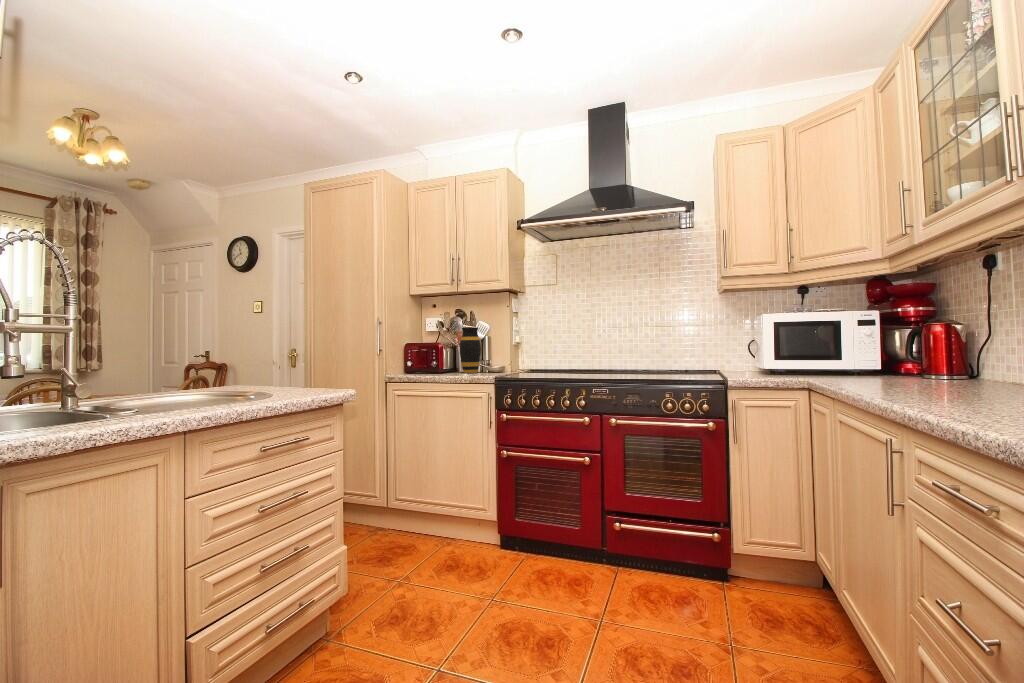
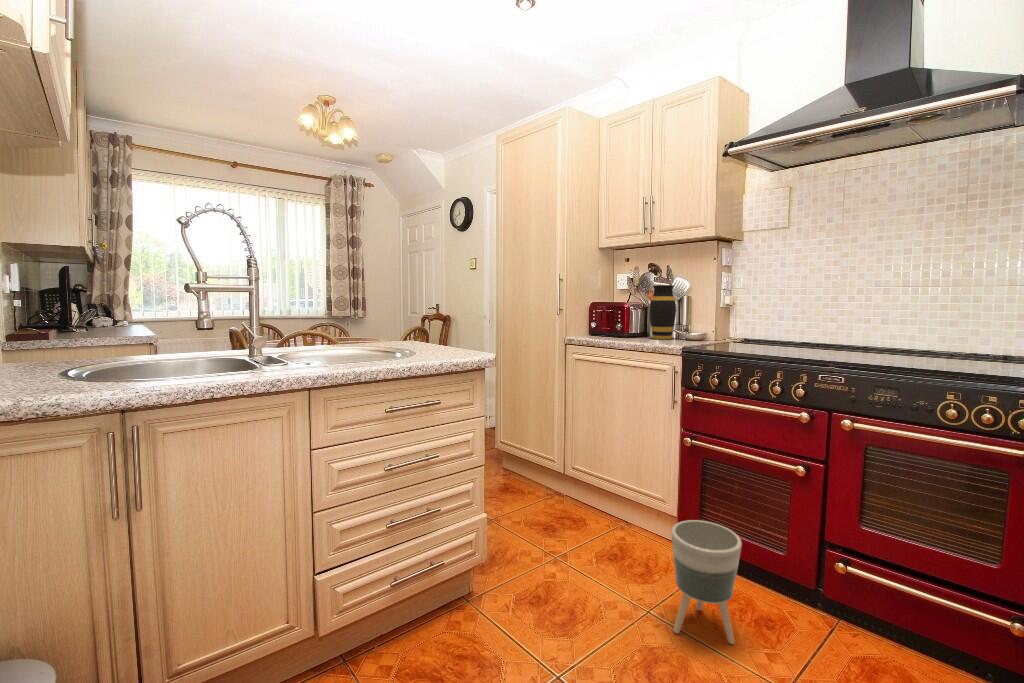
planter: none [507,513,560,612] -> present [672,520,742,644]

